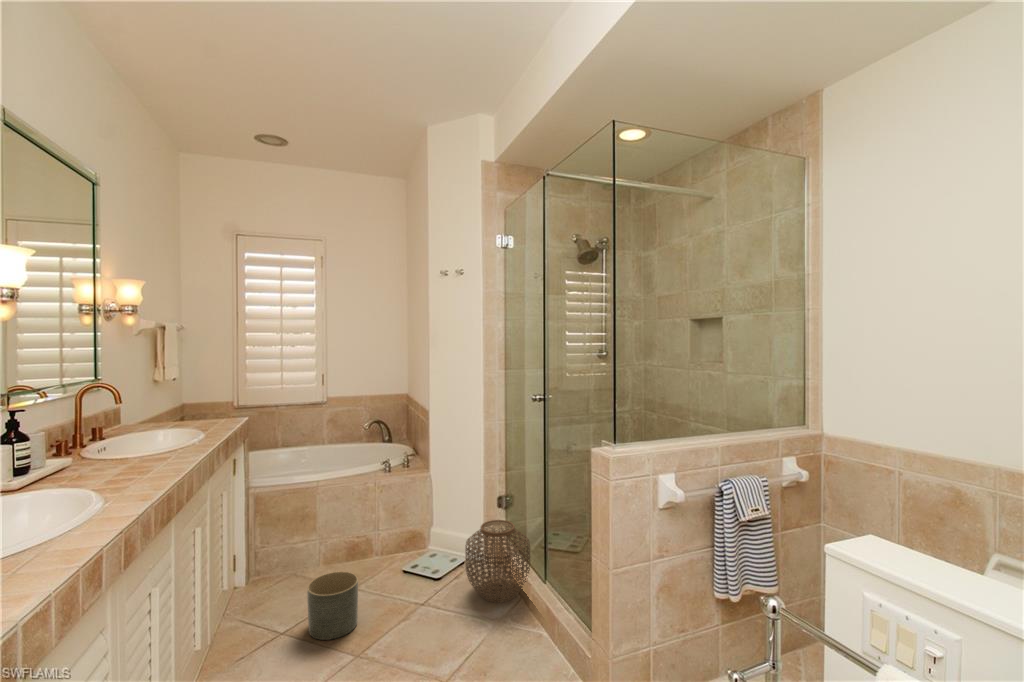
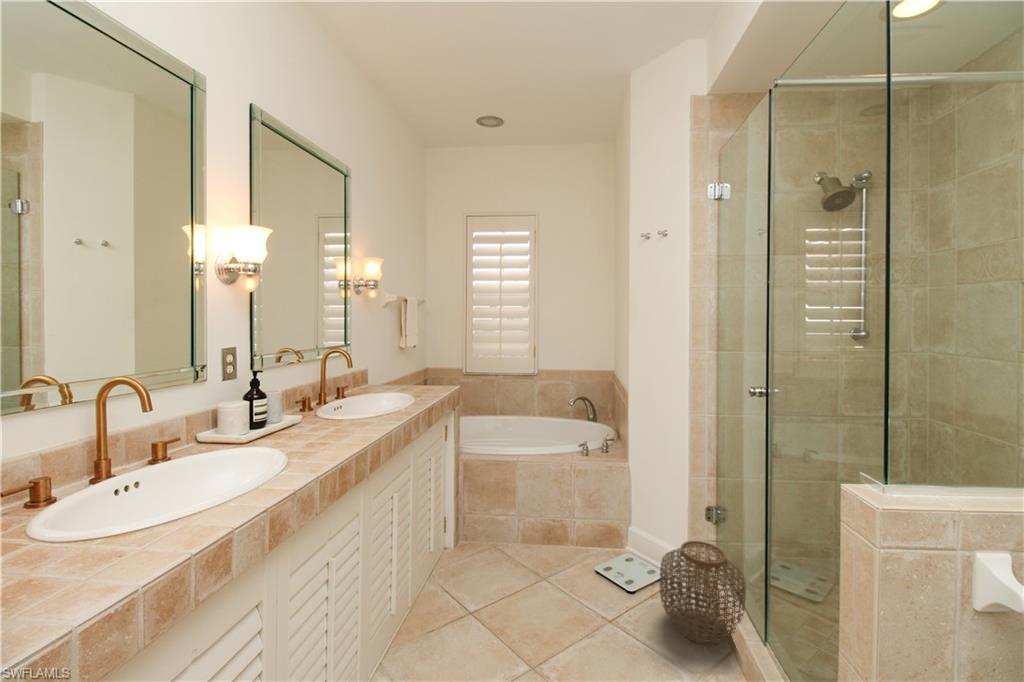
planter: present [307,571,358,640] -> none [491,553,540,624]

